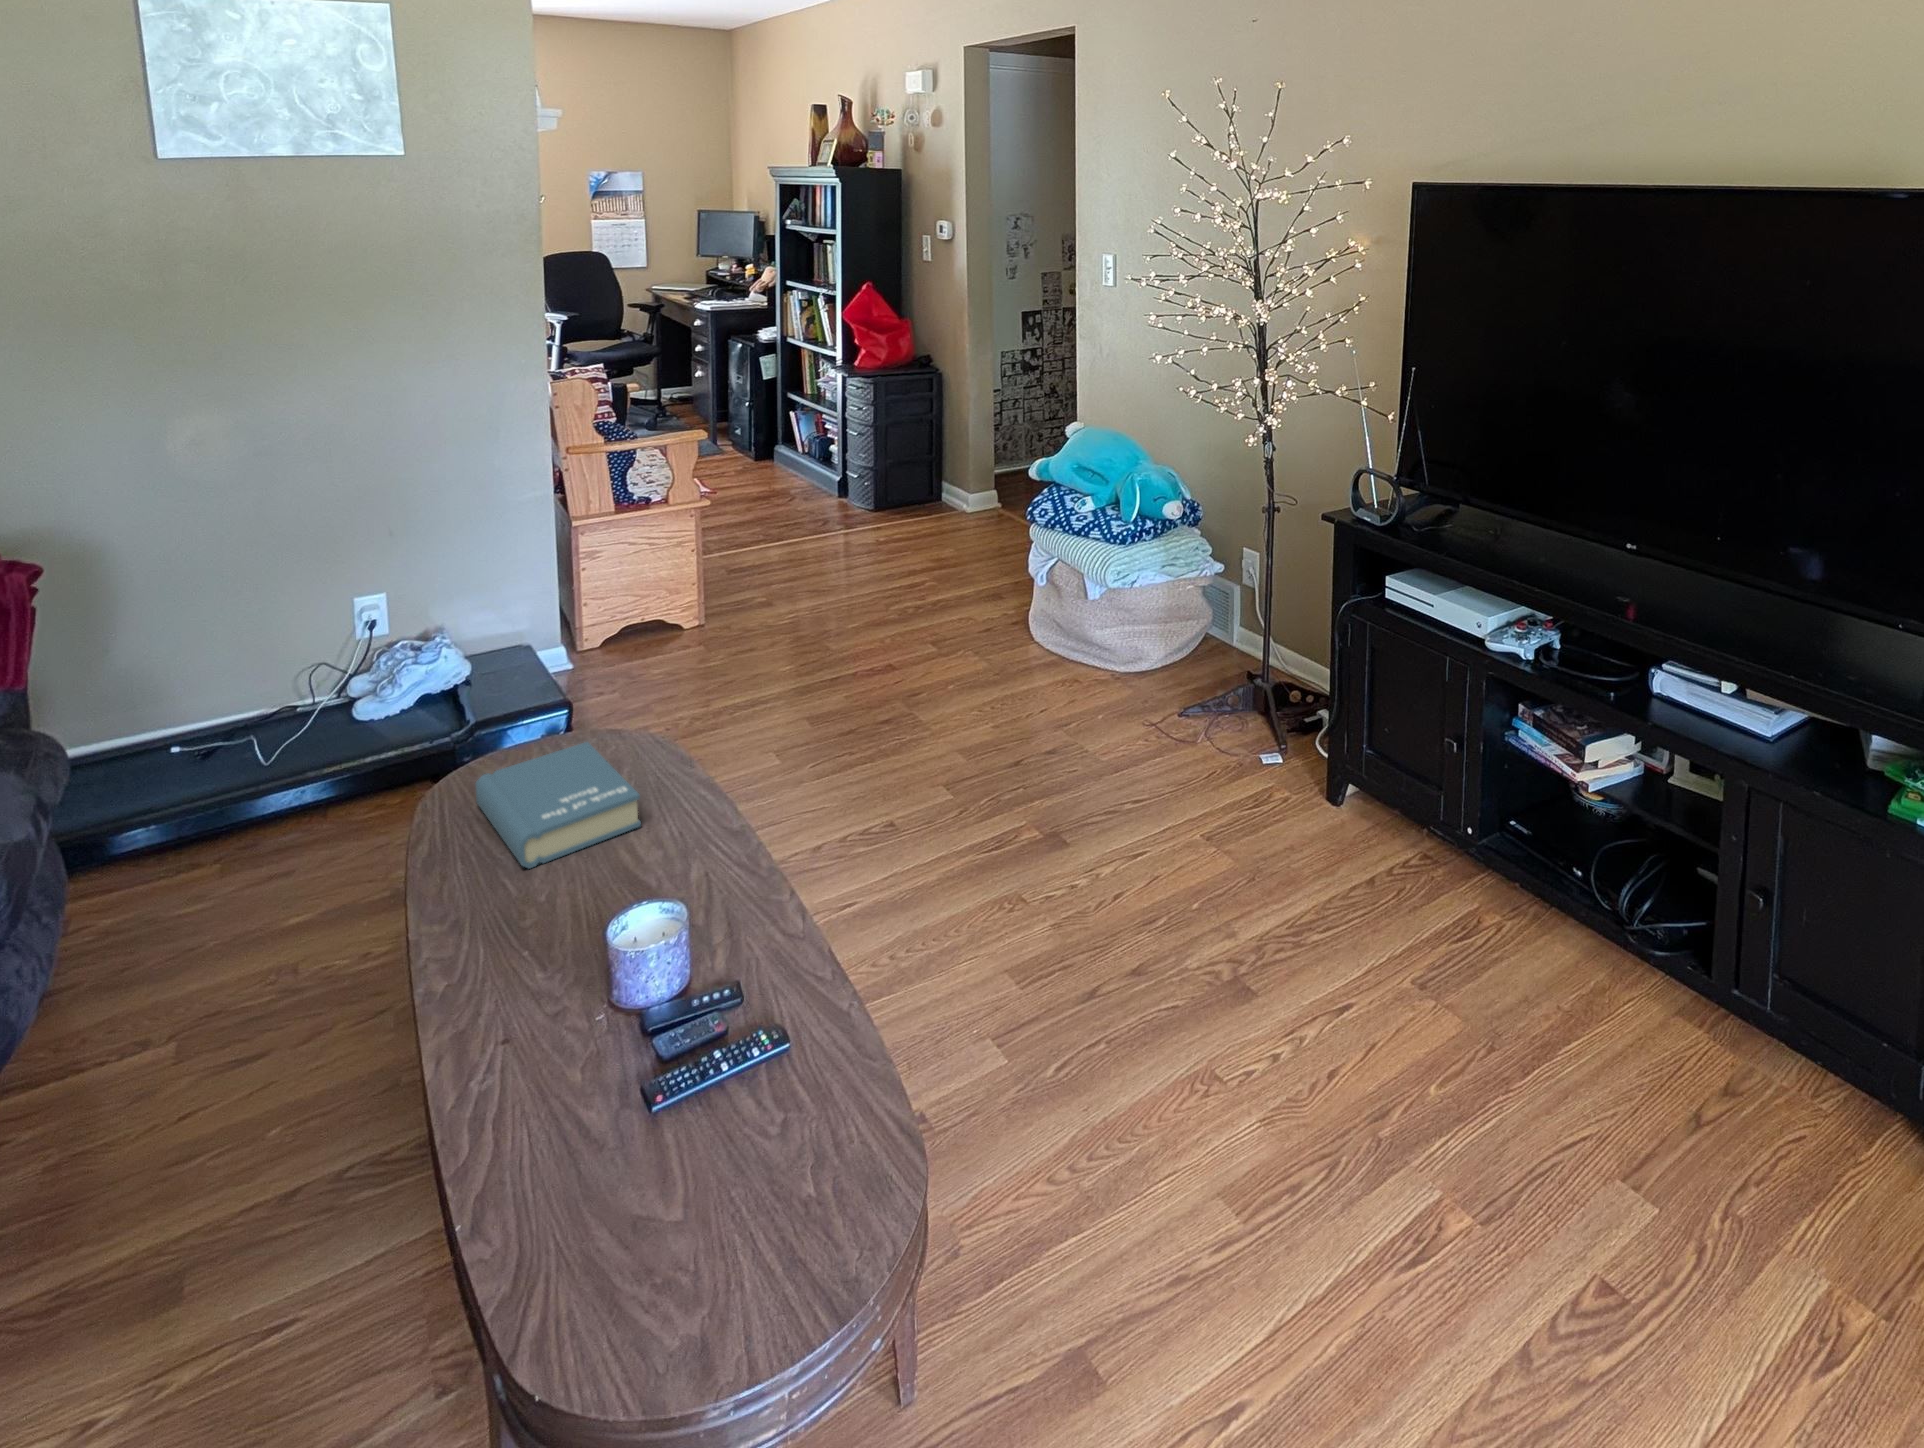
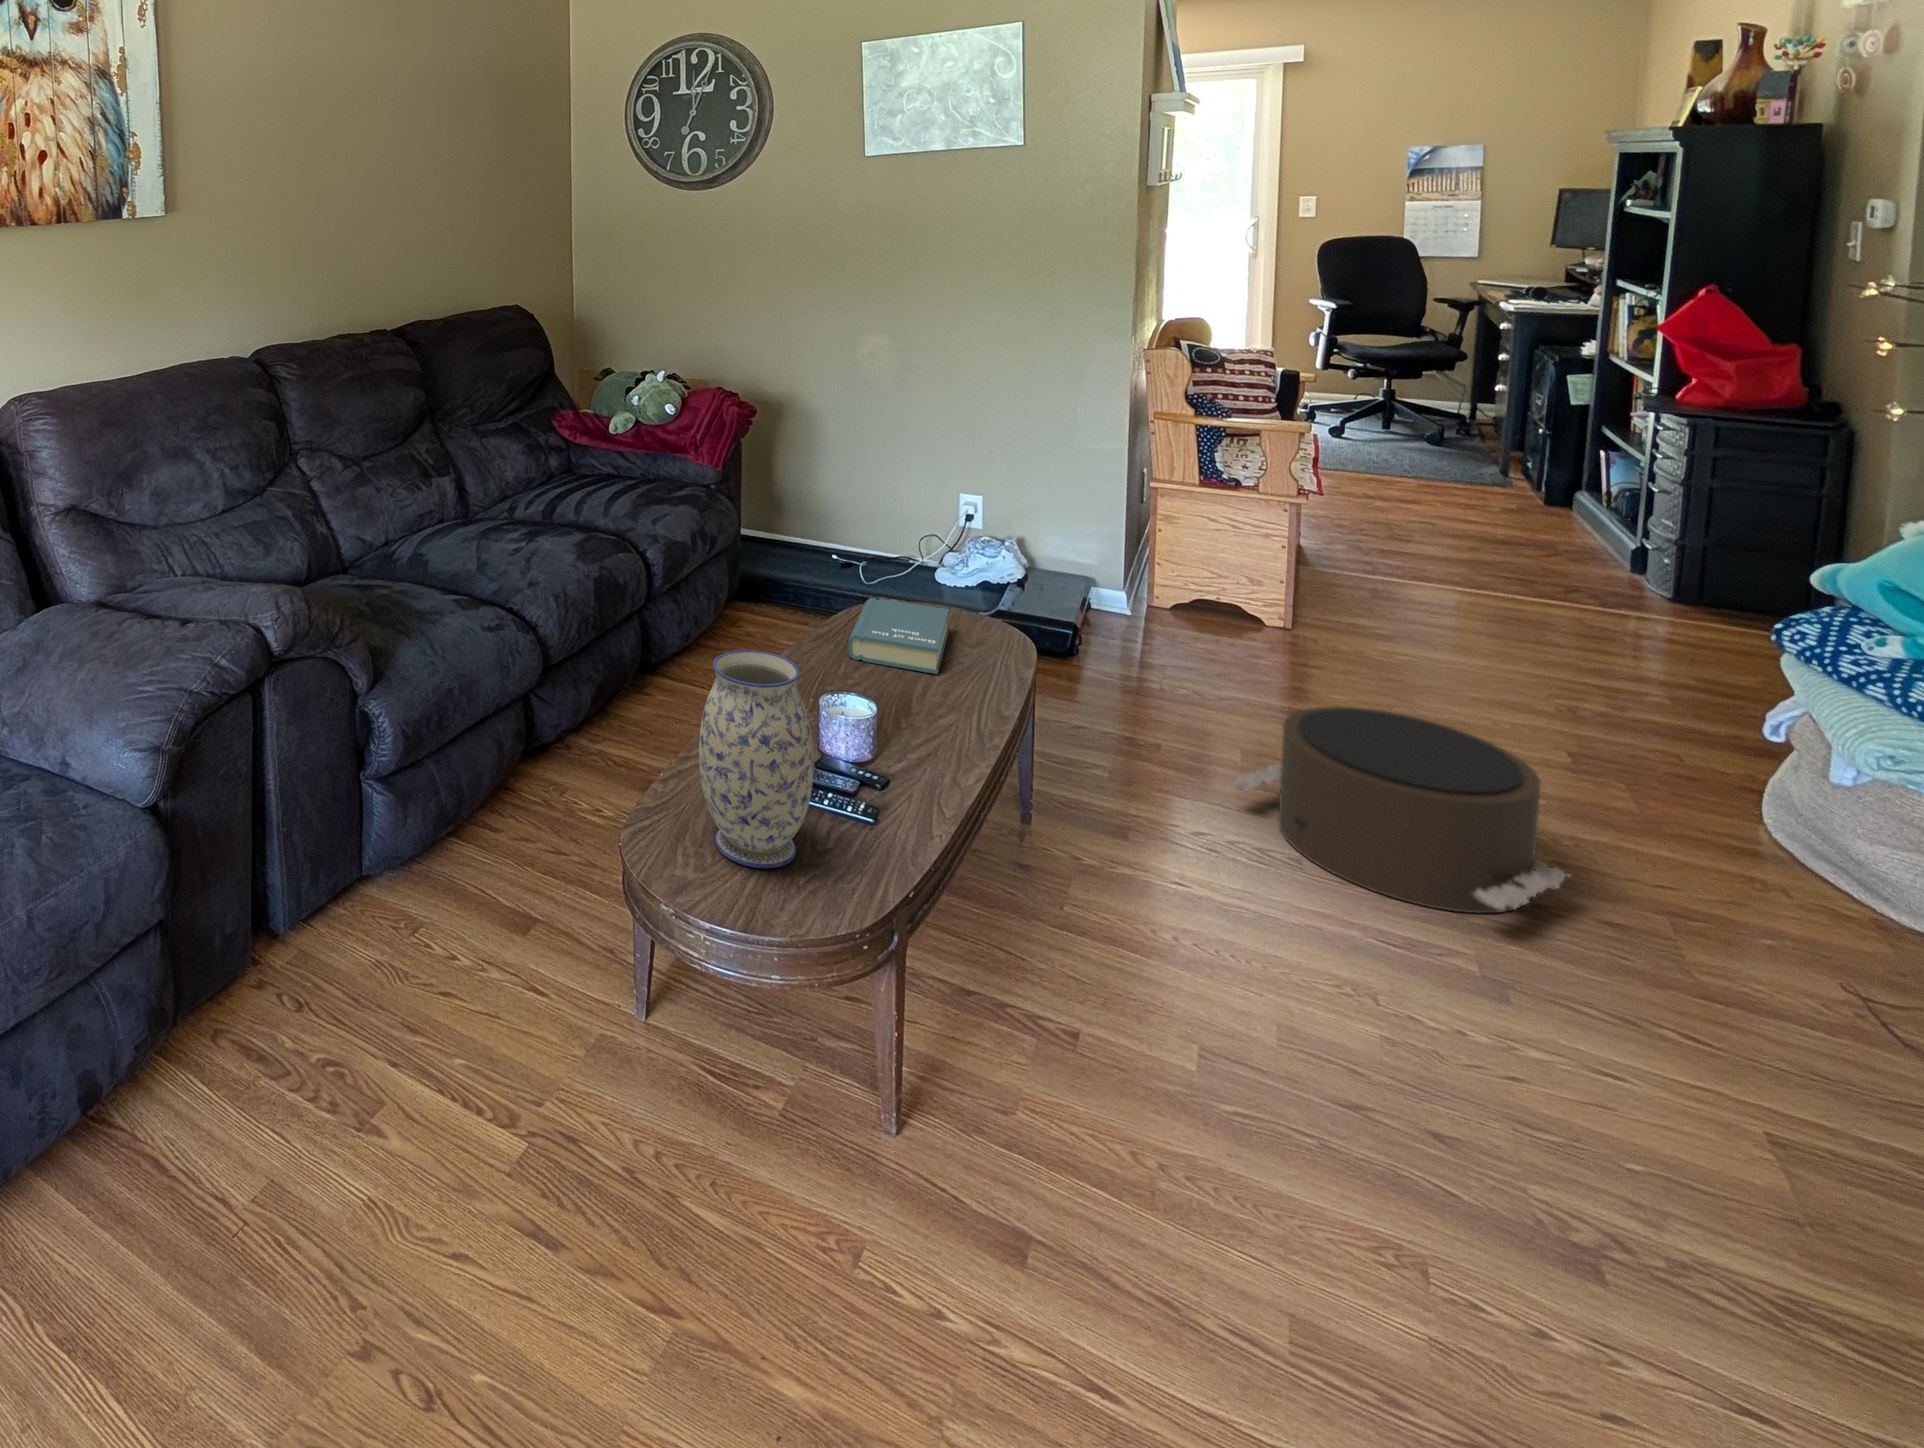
pouf: none [812,652,1029,817] -> present [1231,706,1570,913]
vase: none [643,905,824,1270] -> present [699,650,814,868]

